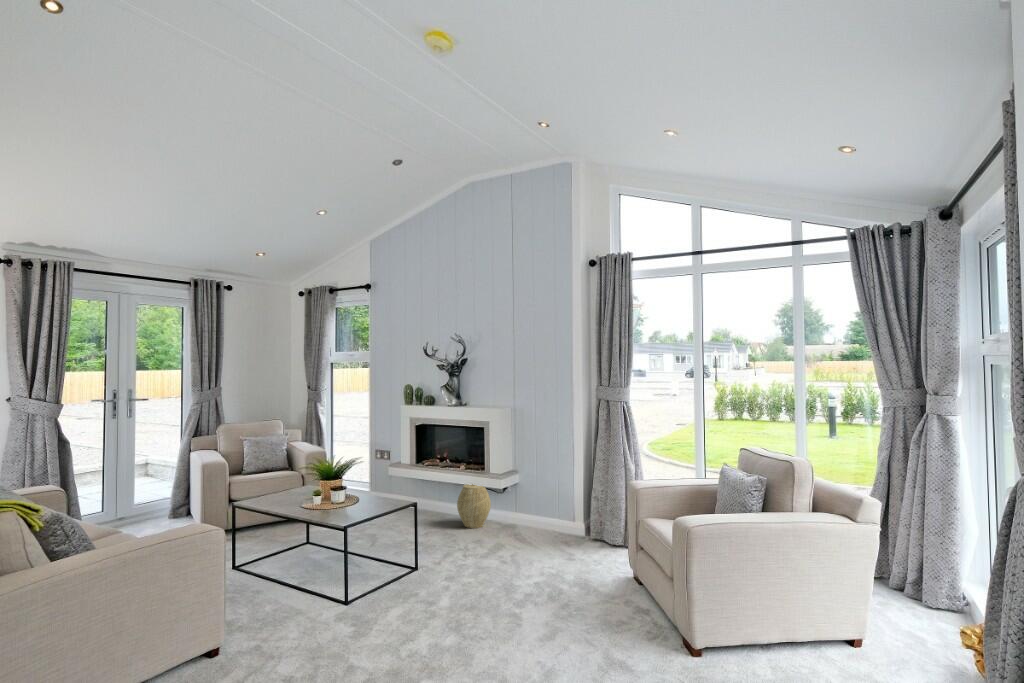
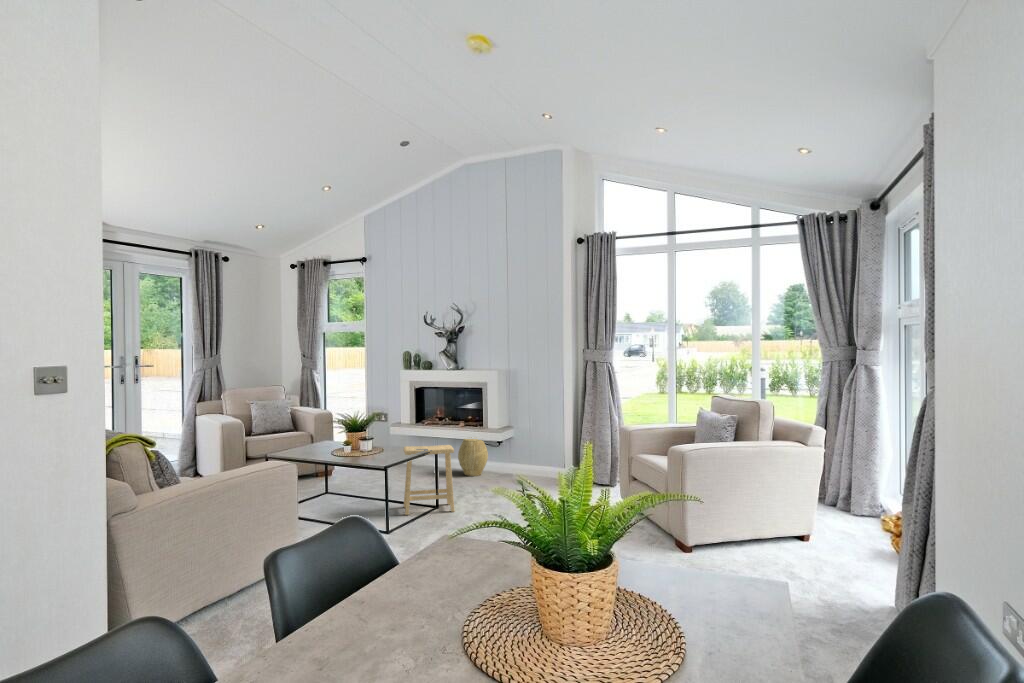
footstool: none [374,498,432,581] -> present [404,445,454,515]

